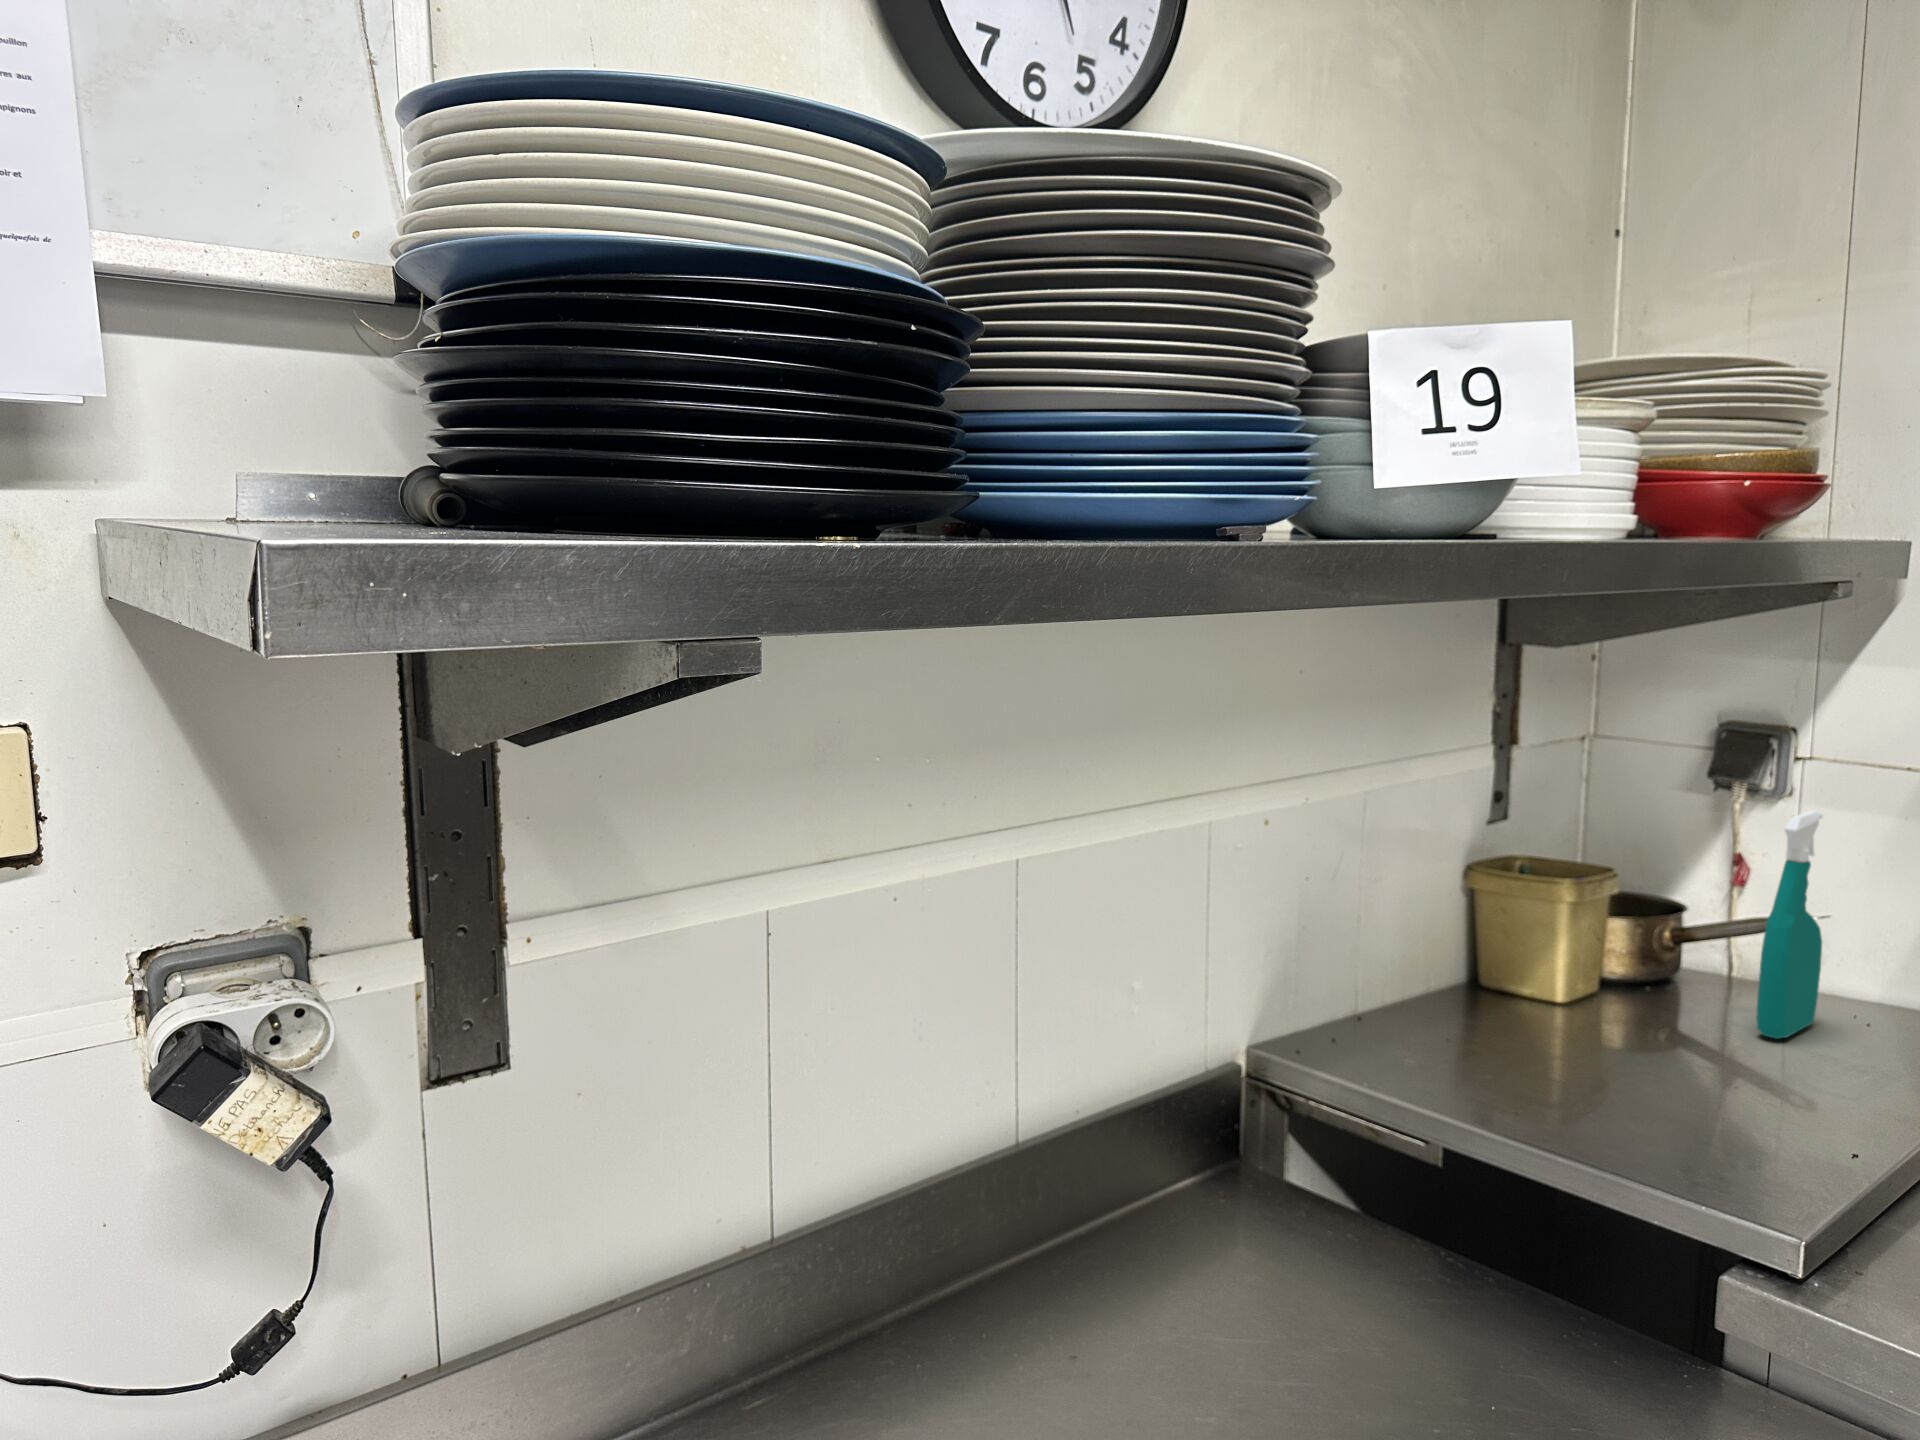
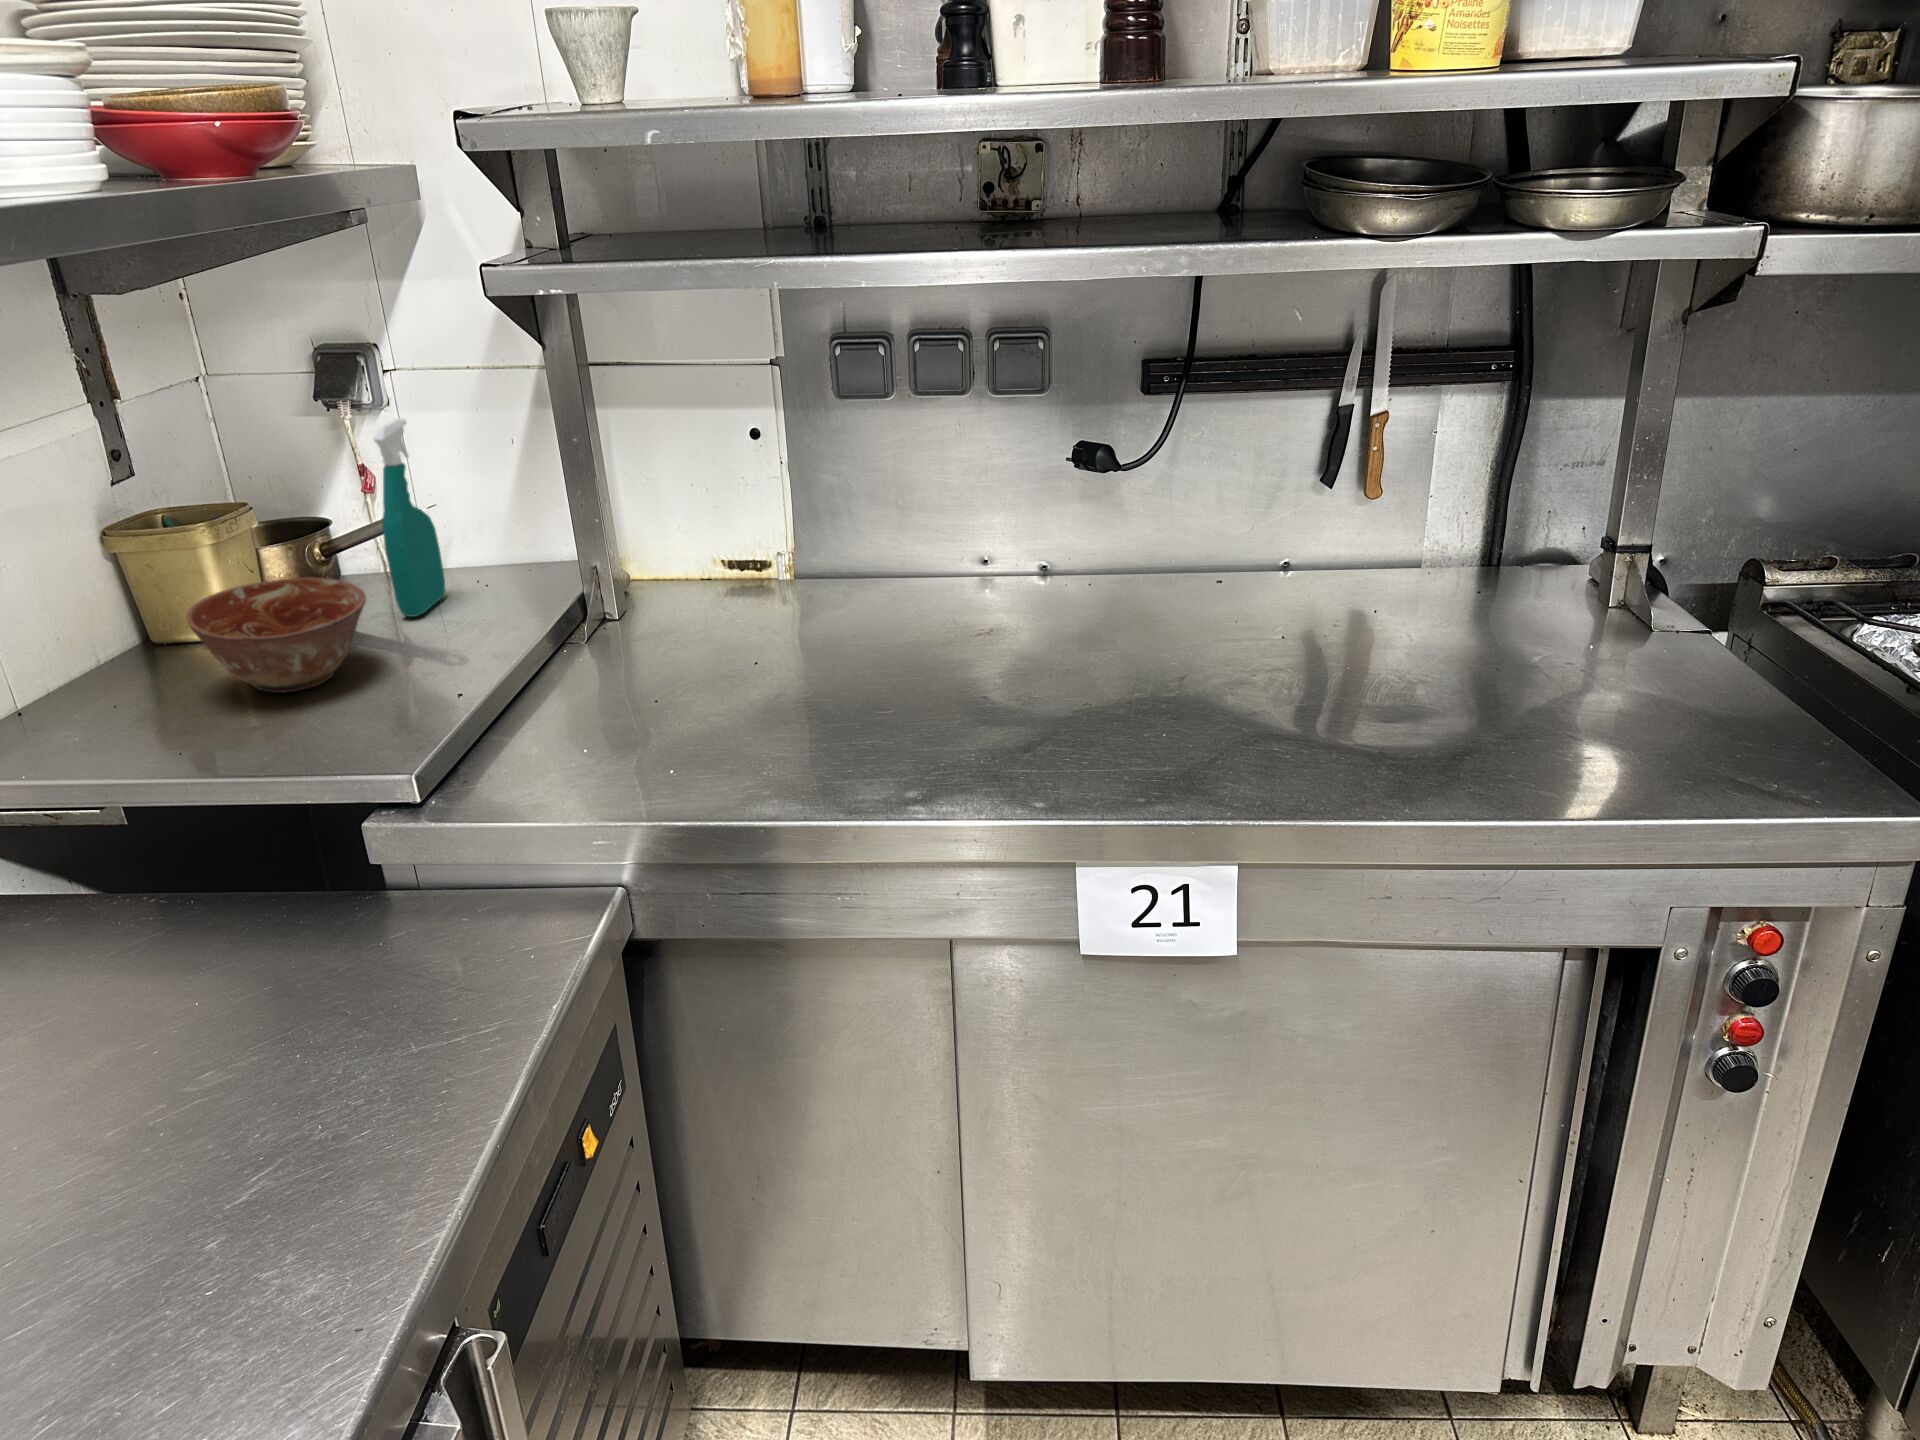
ceramic bowl: none [1544,953,1746,1085] -> present [186,577,366,692]

